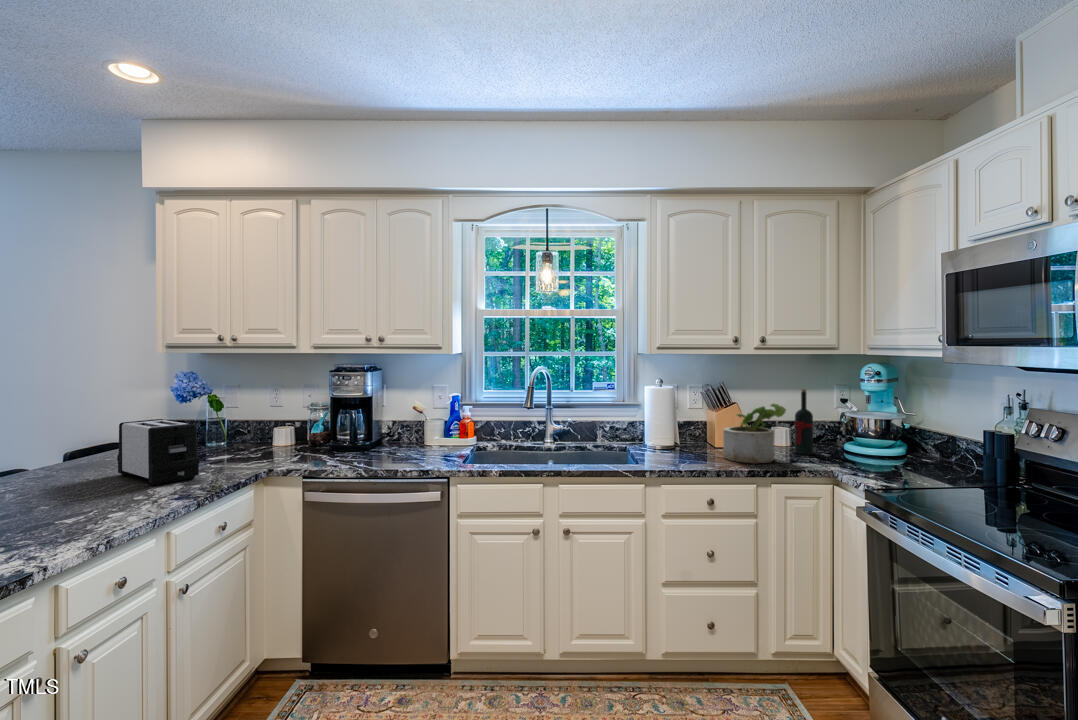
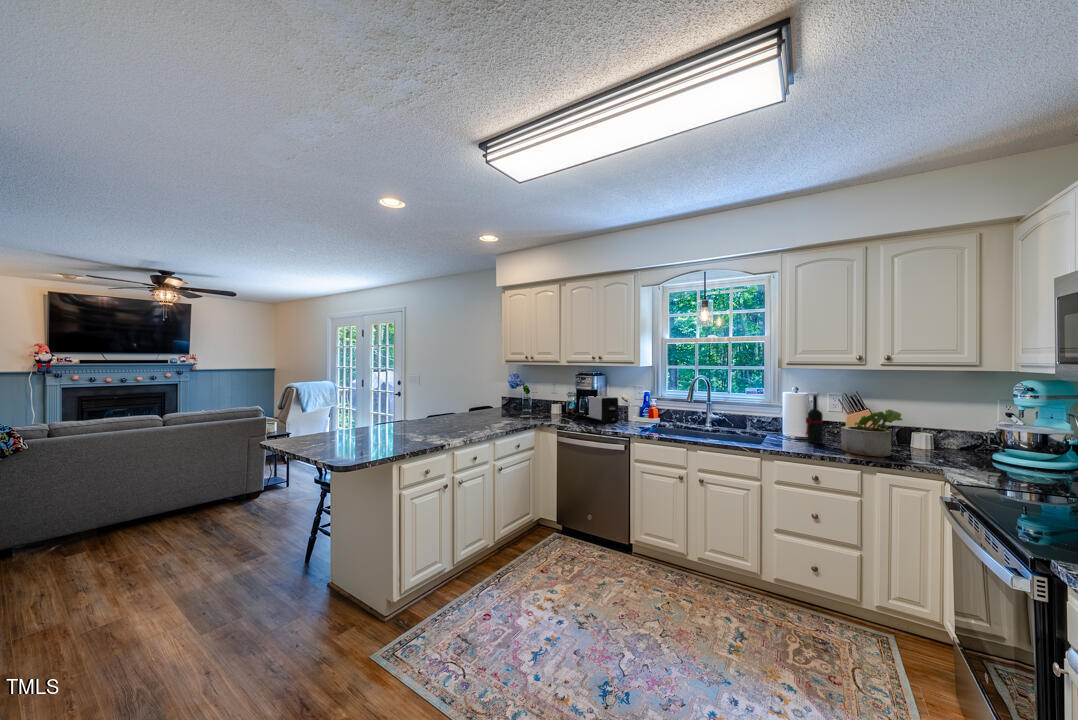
wine bottle: present [795,389,813,455] -> present [806,394,823,444]
toaster: present [117,419,200,485] -> present [585,396,619,423]

